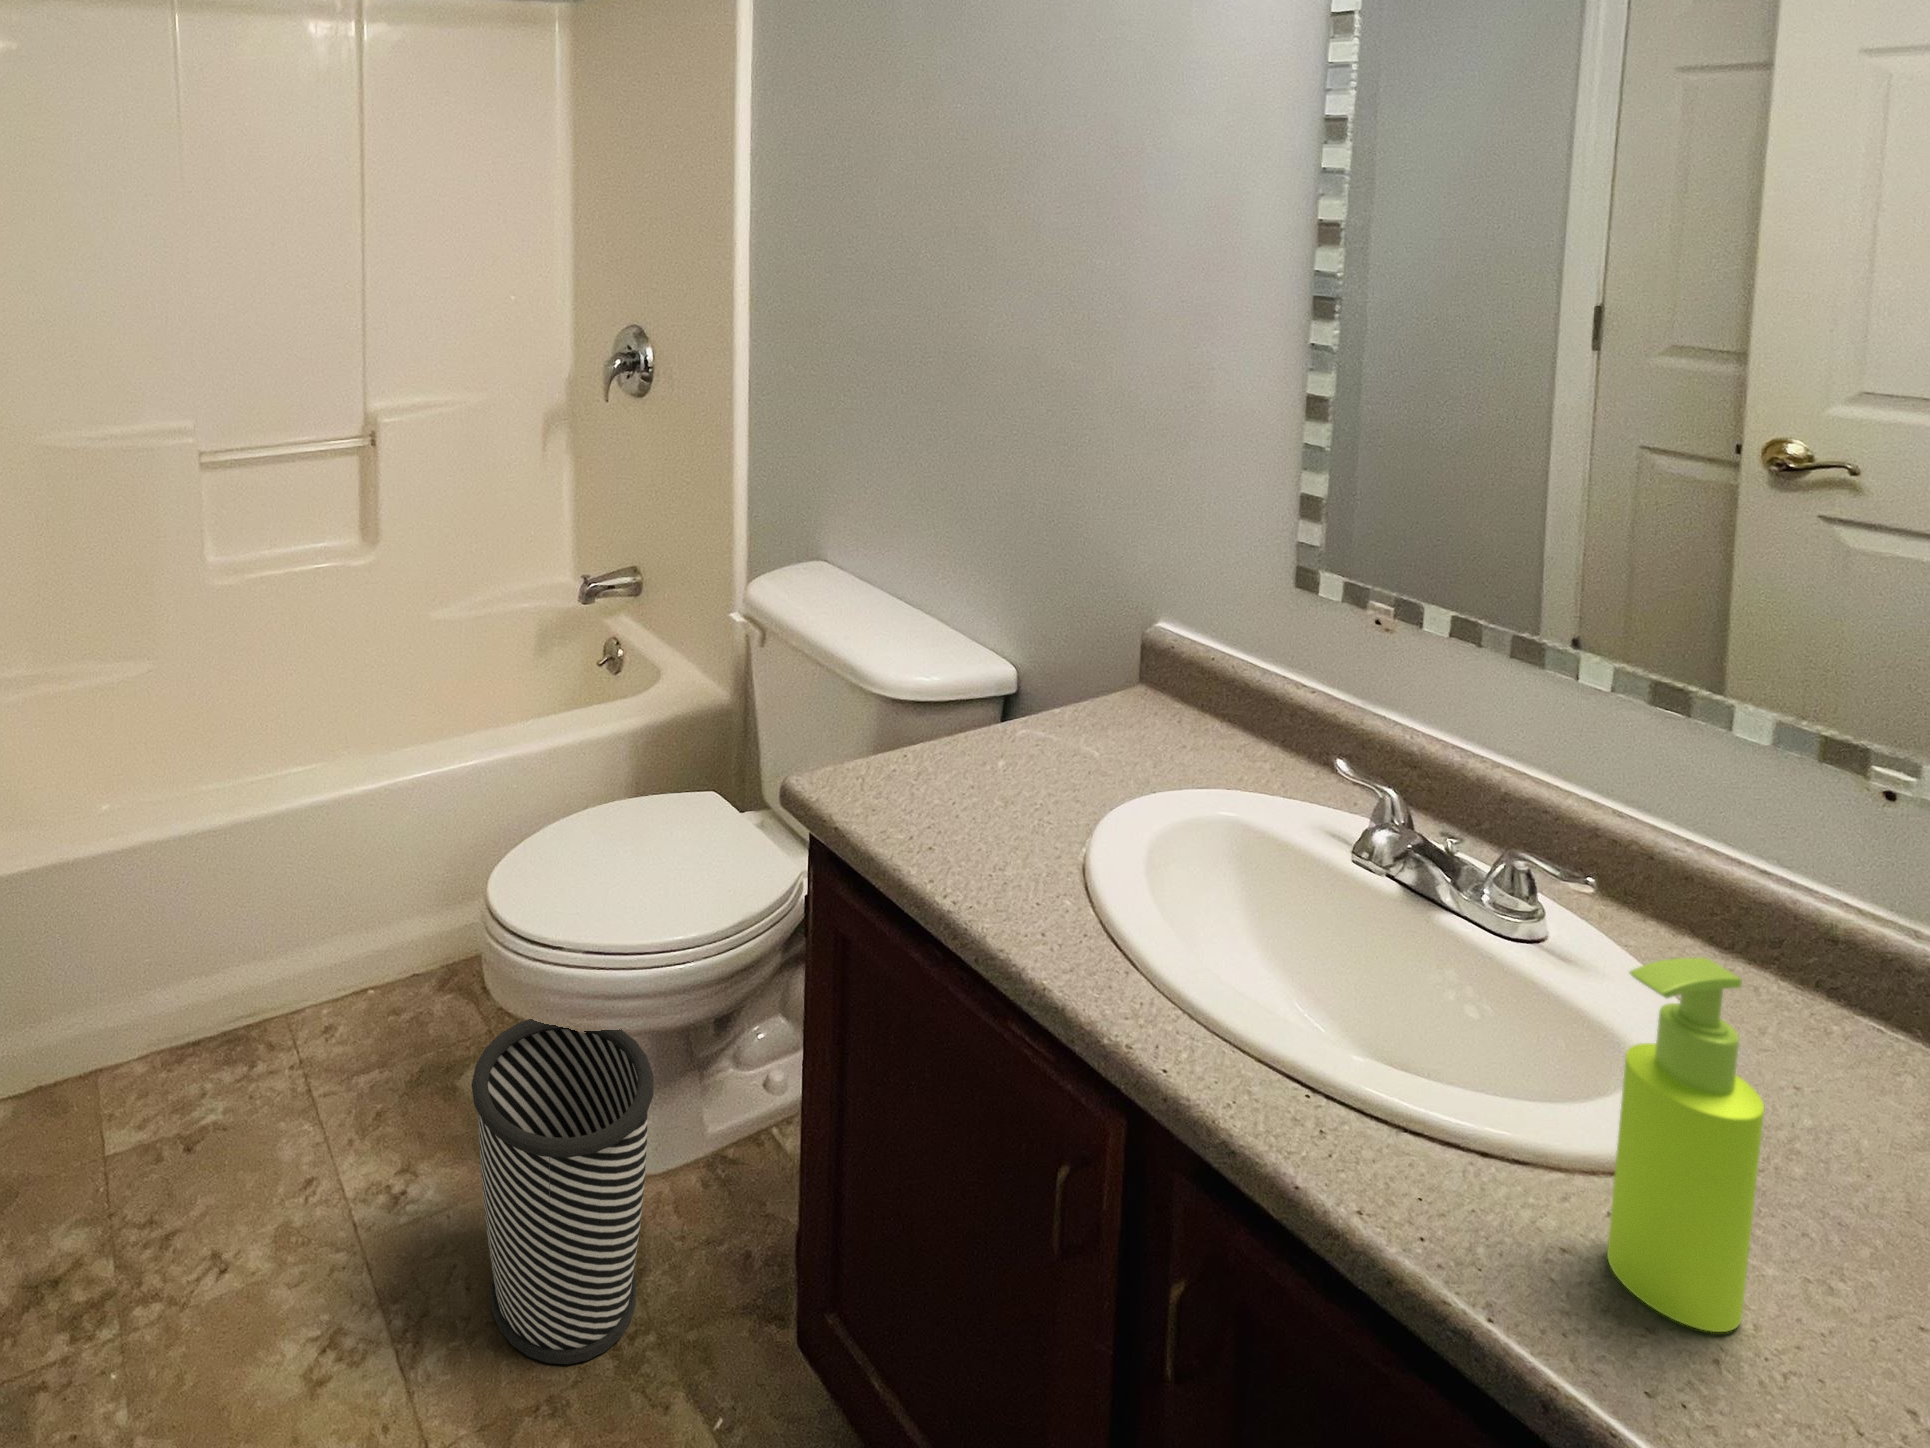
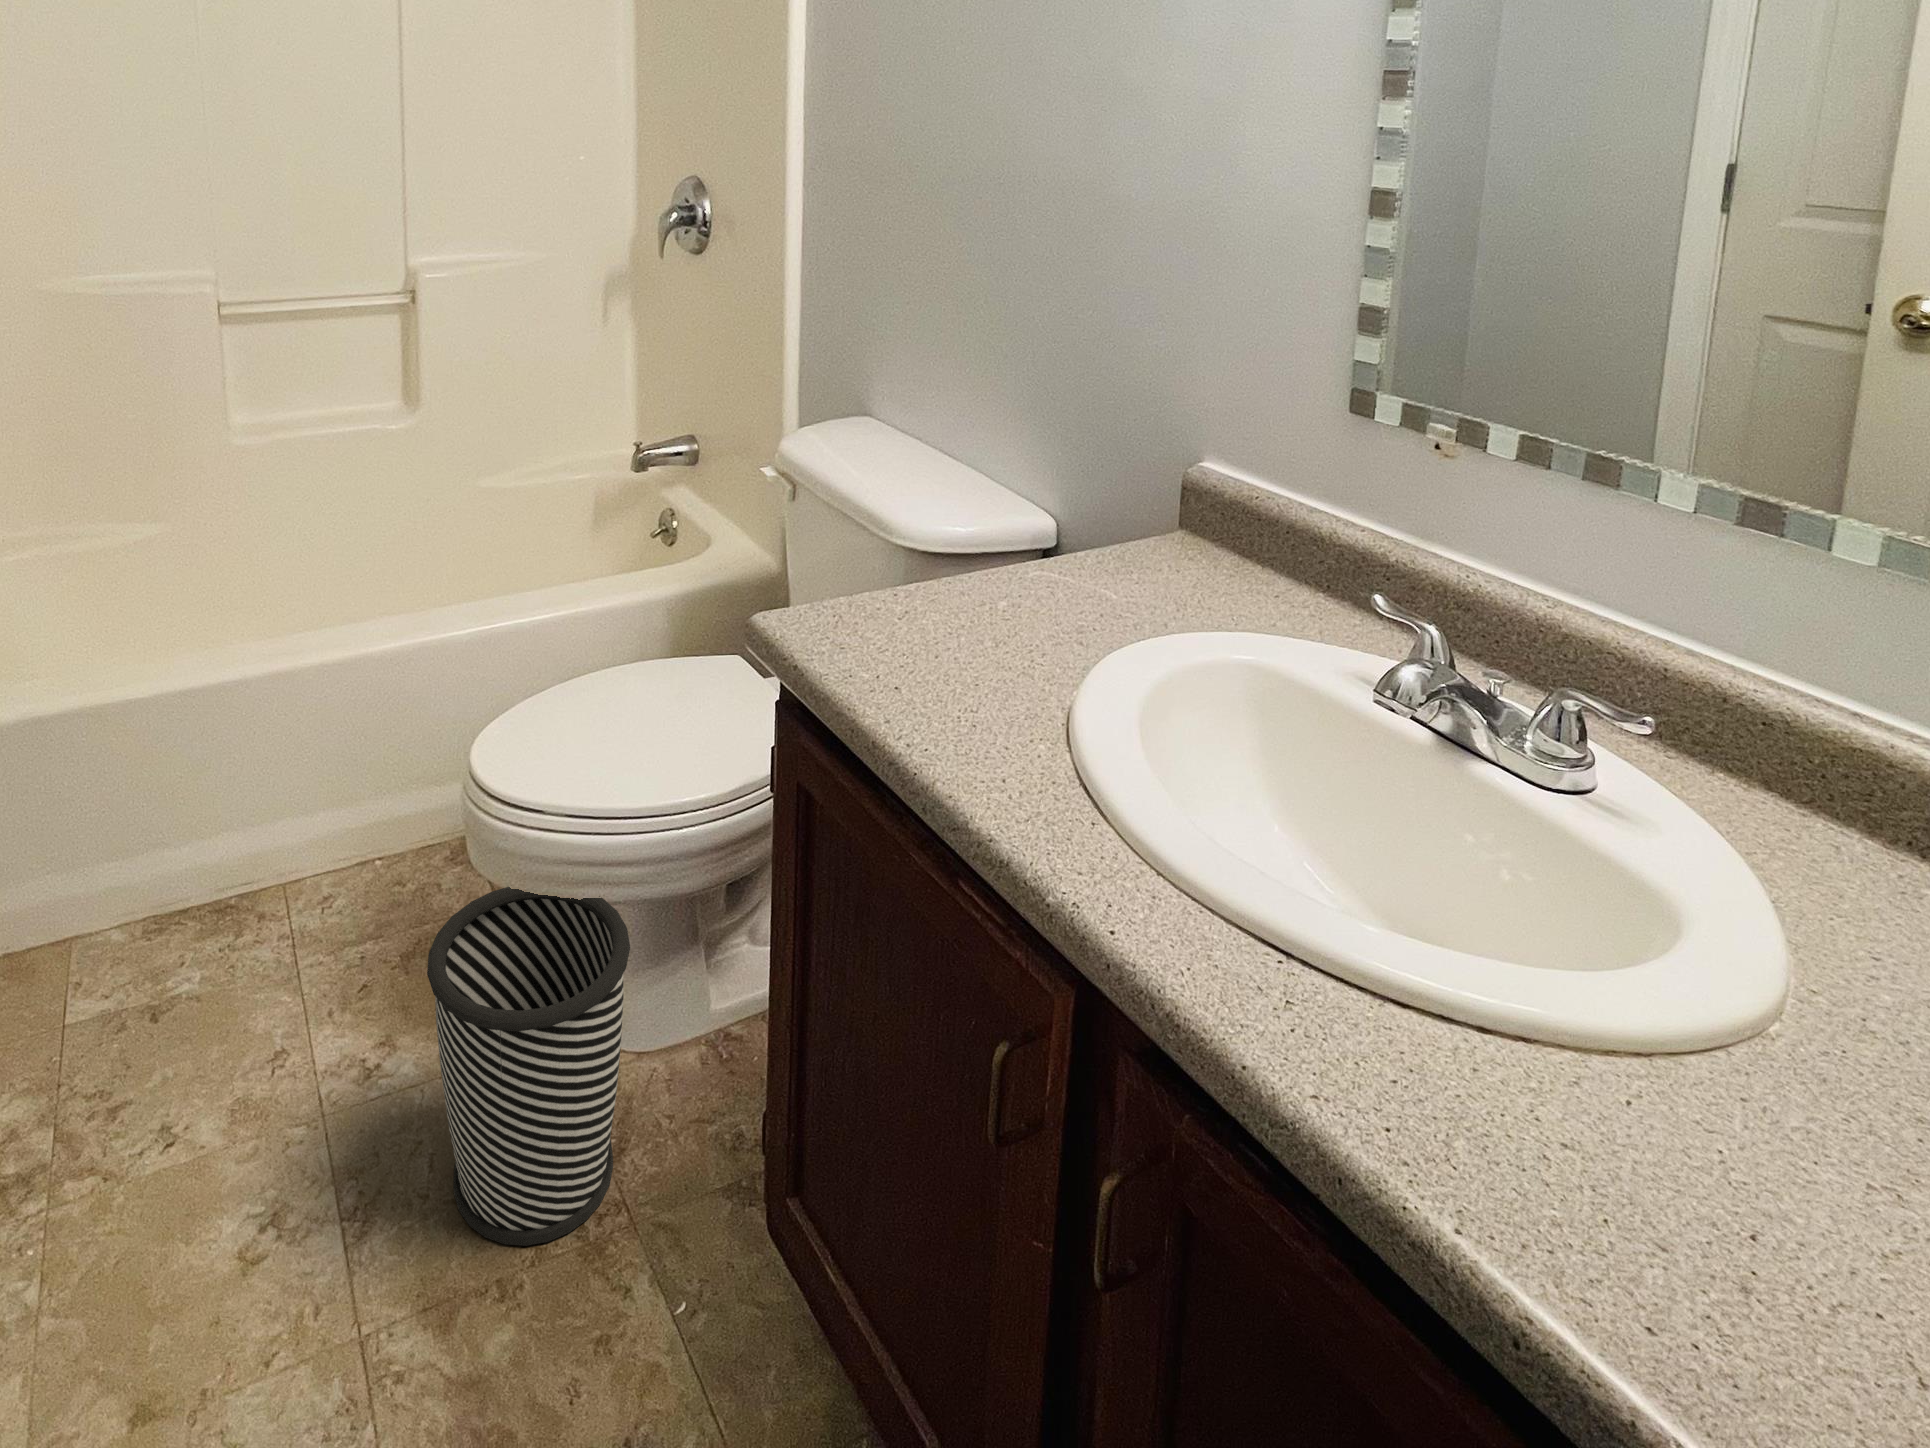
soap dispenser: present [1607,958,1764,1332] -> none [1616,781,1827,1247]

